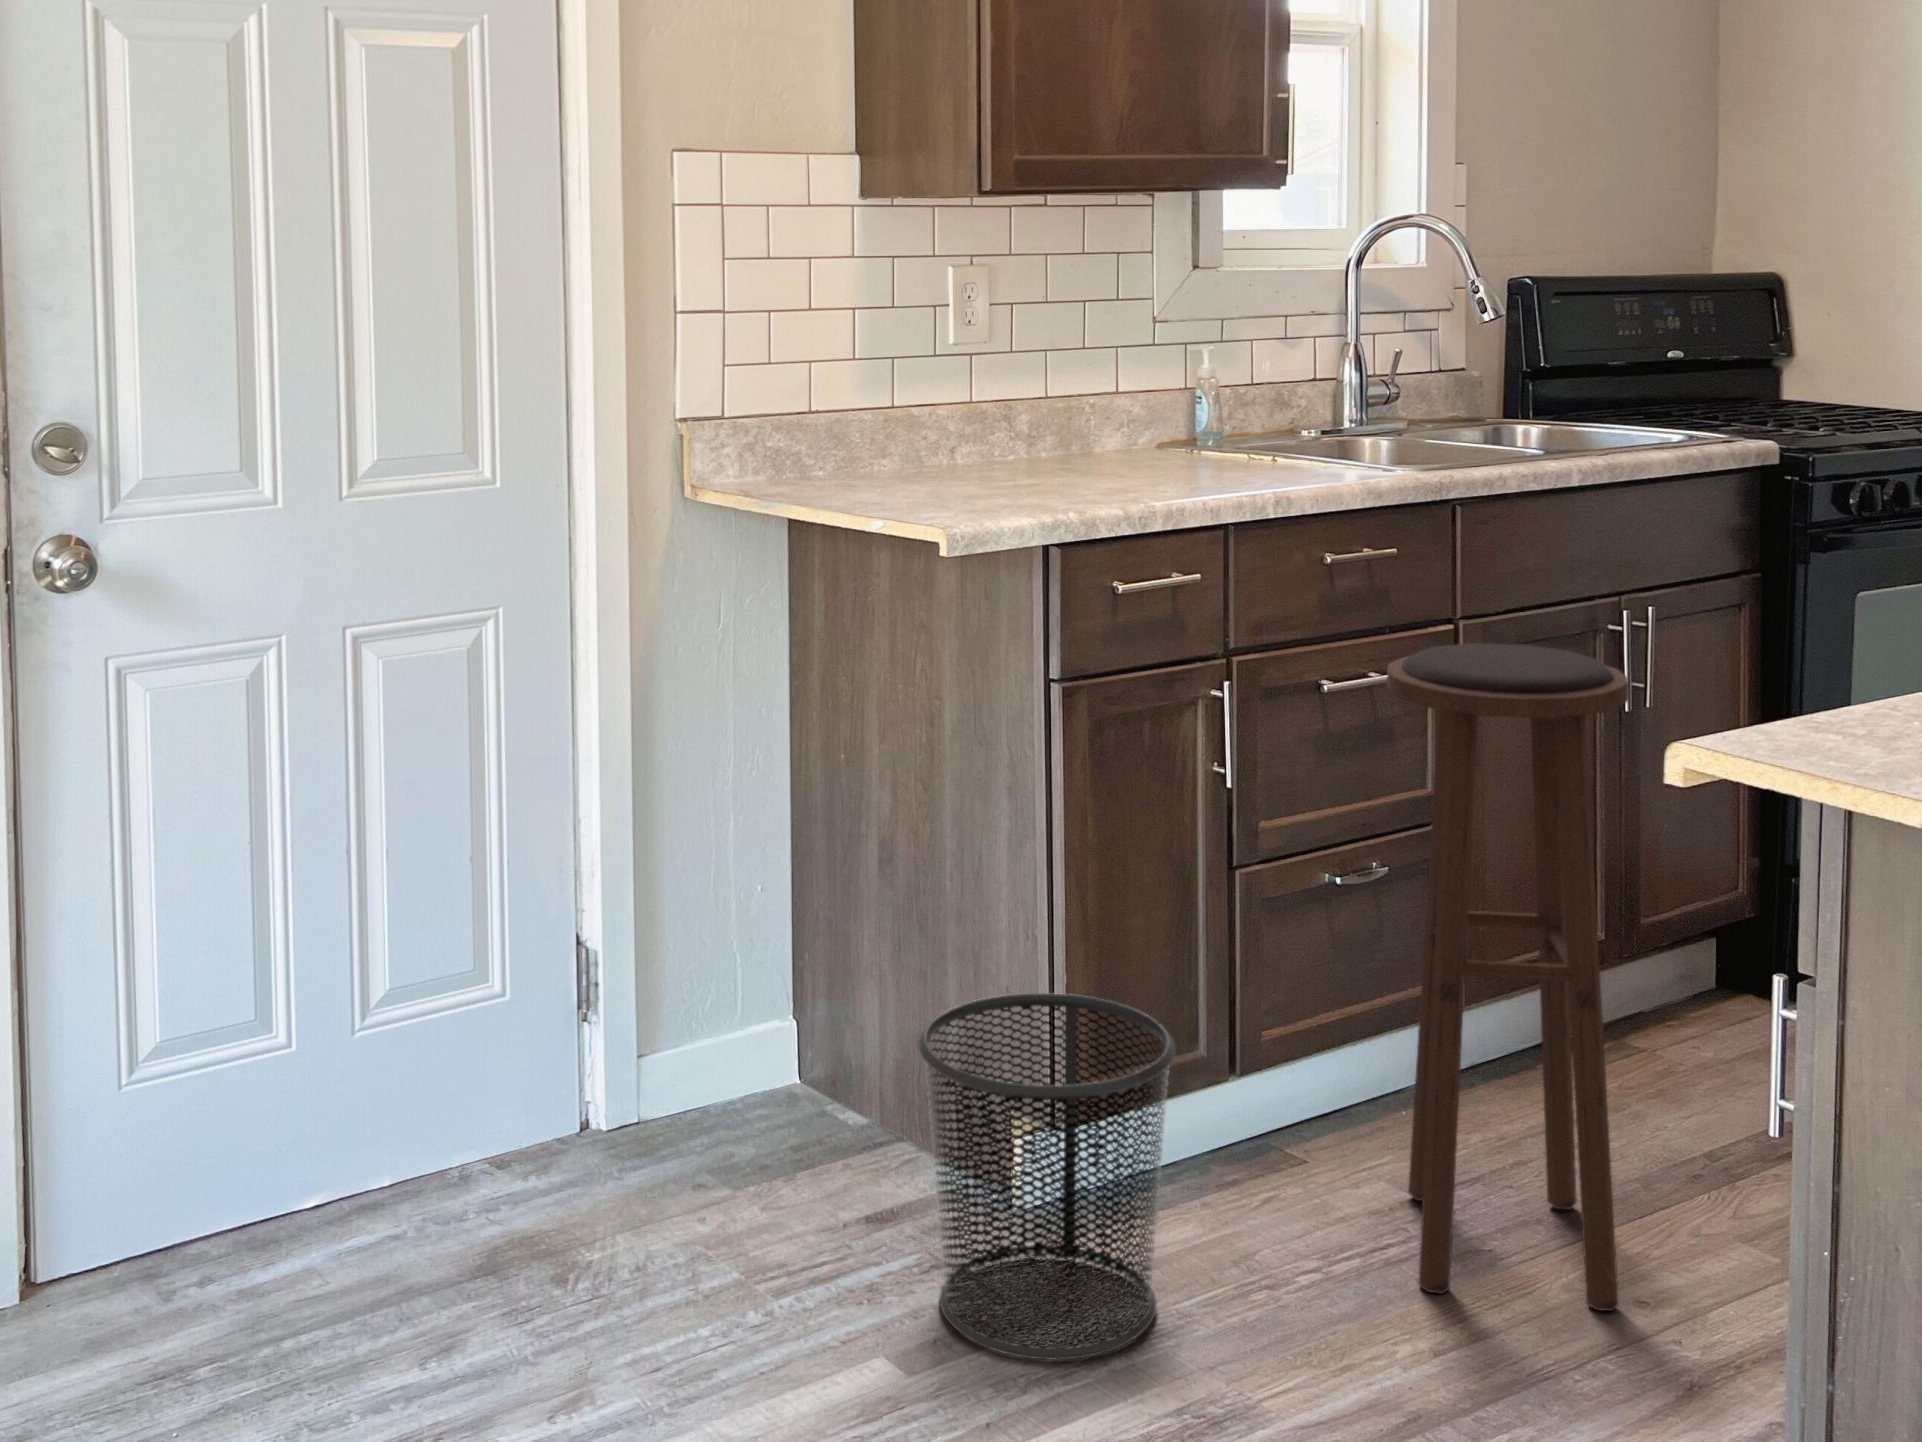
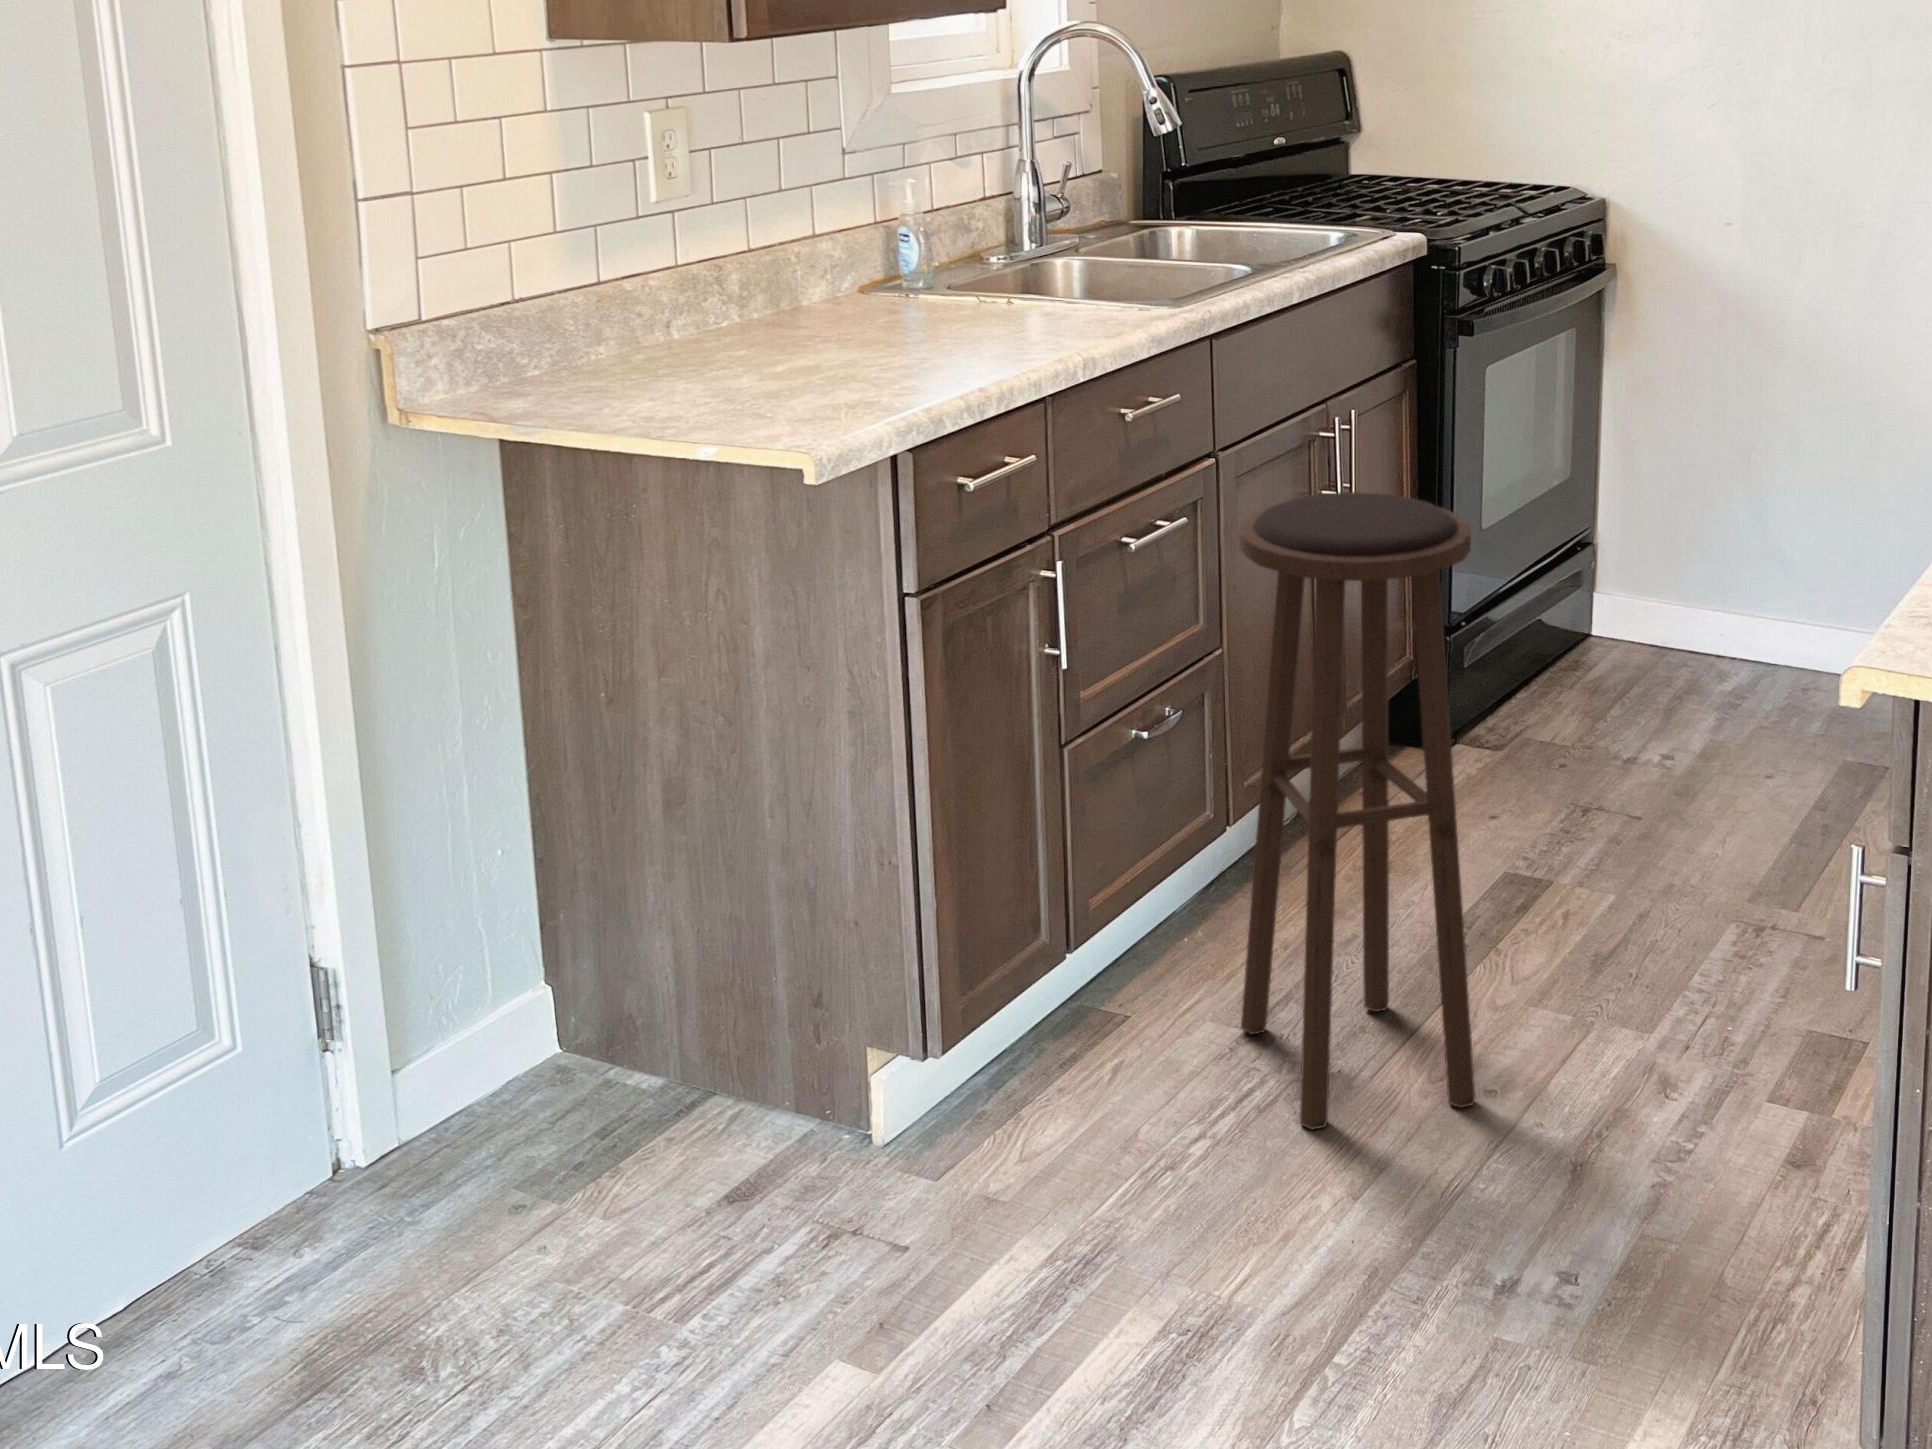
waste bin: present [918,993,1175,1360] -> none [823,922,1099,1313]

